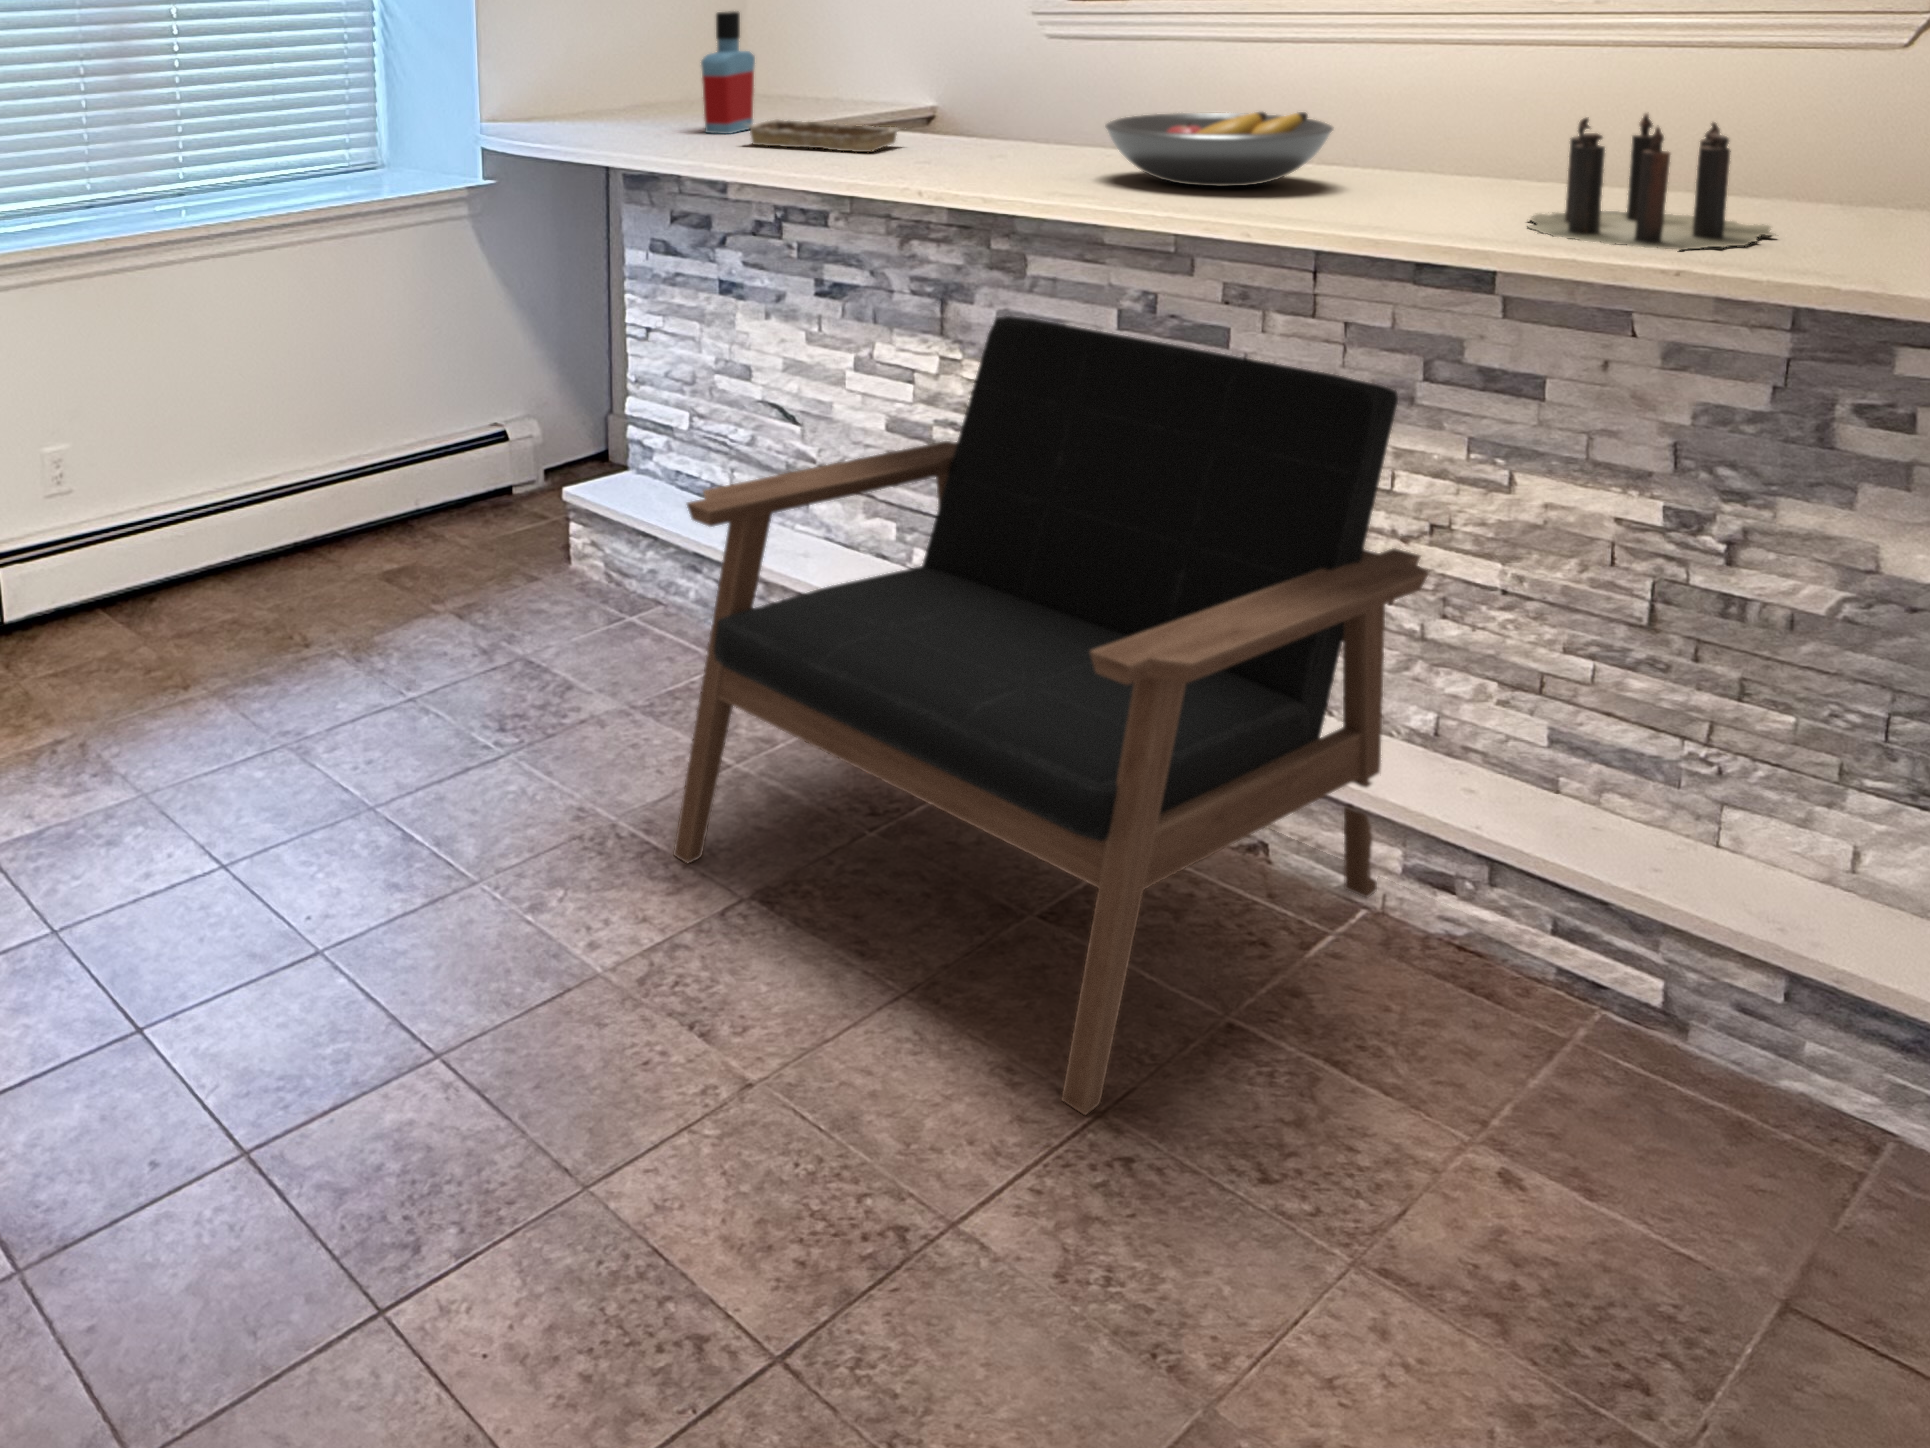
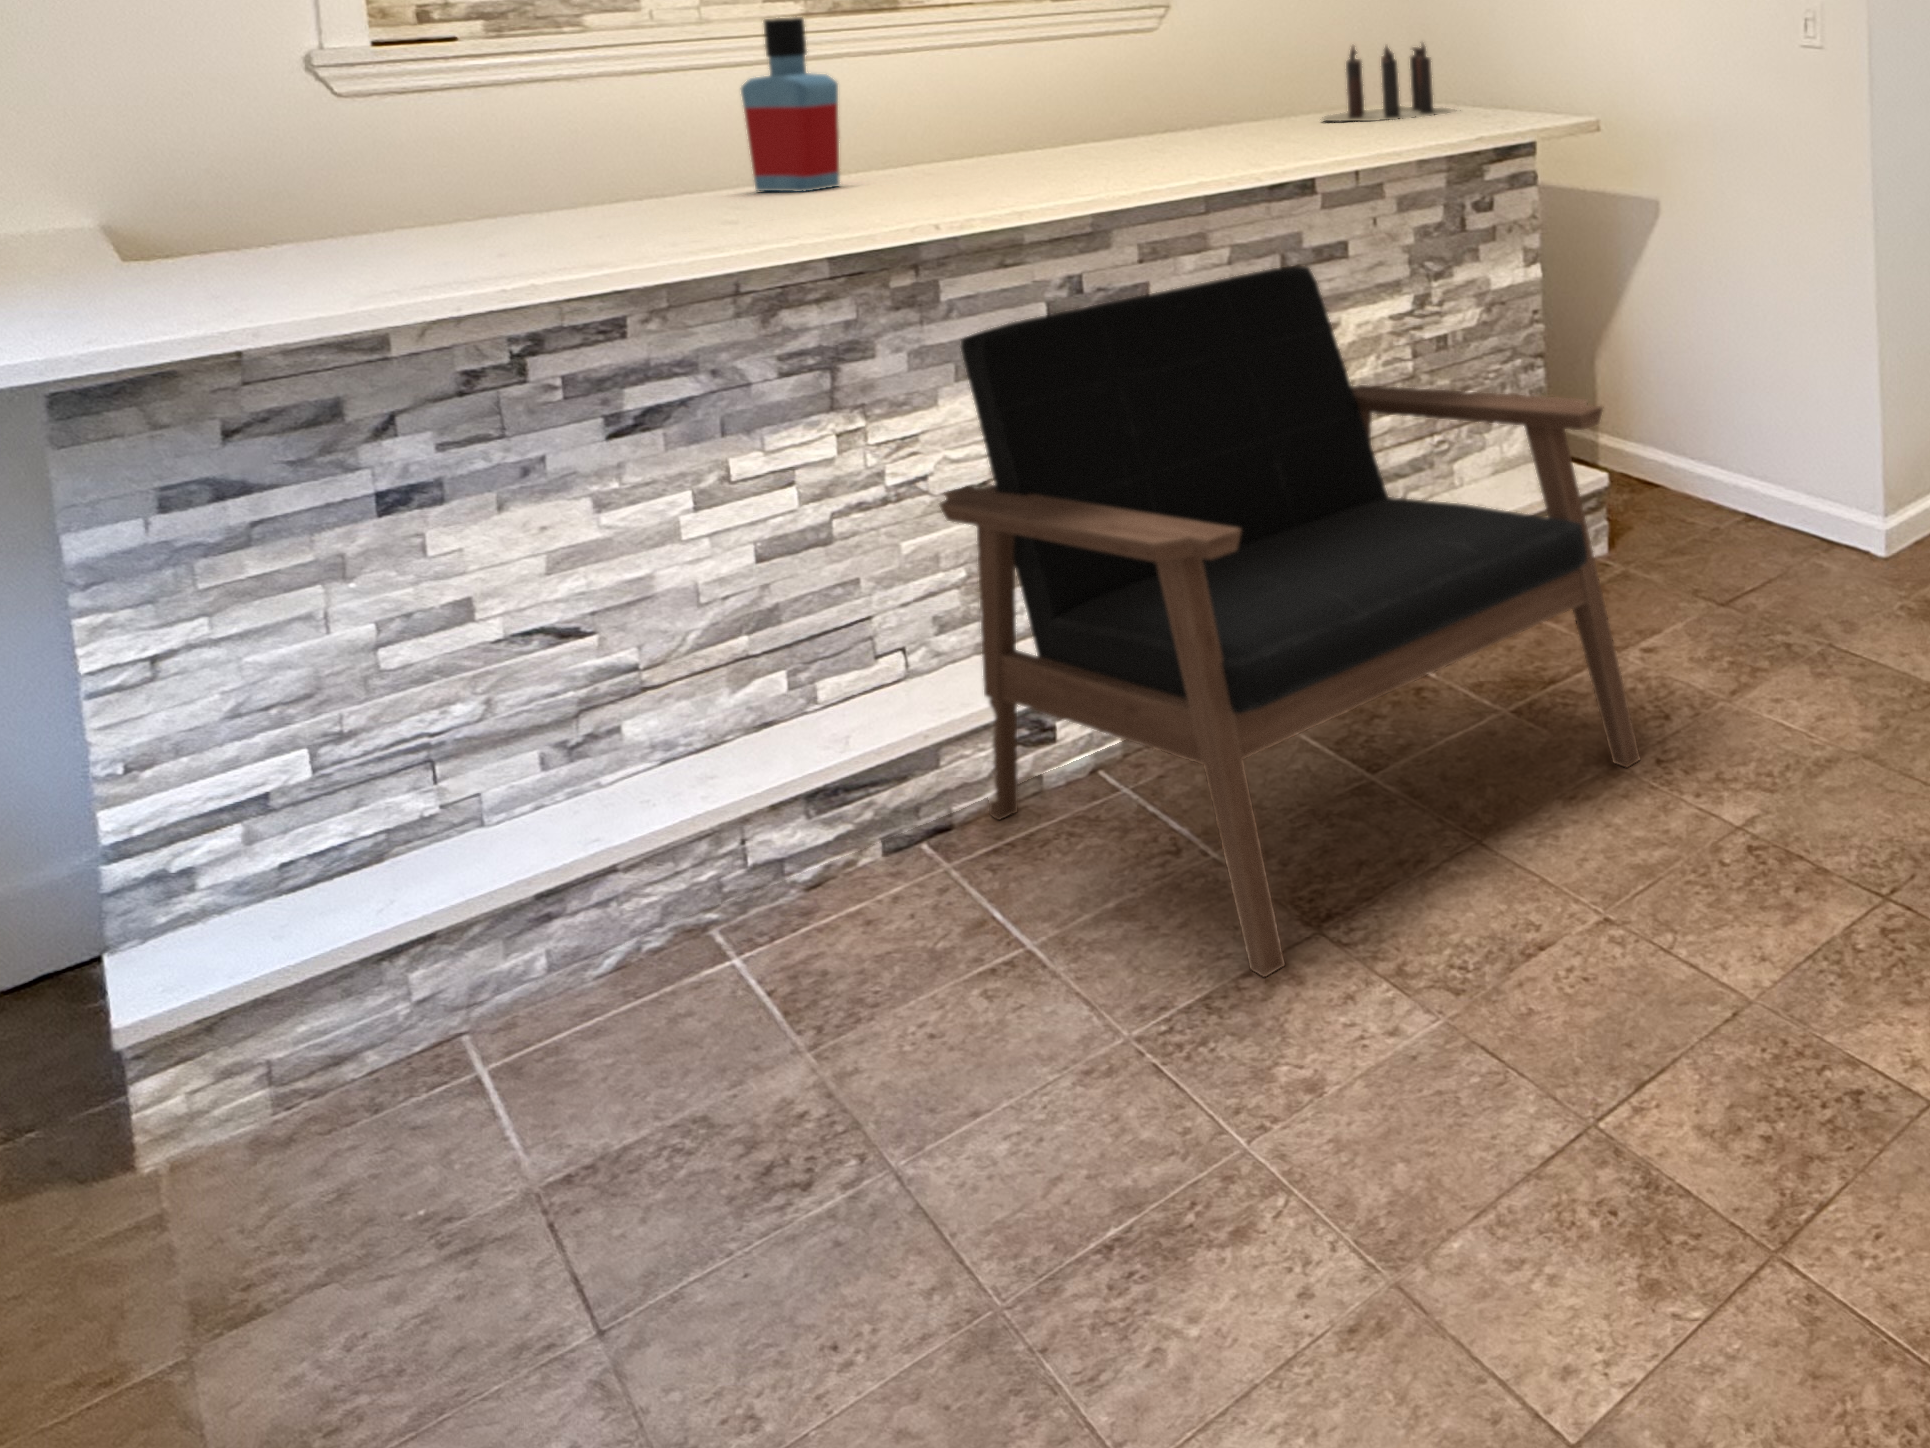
bottle: present [701,11,755,134] -> present [741,17,840,192]
fruit bowl: present [1106,112,1333,186] -> none [987,78,1186,154]
tray: present [746,119,898,152] -> none [421,179,703,235]

